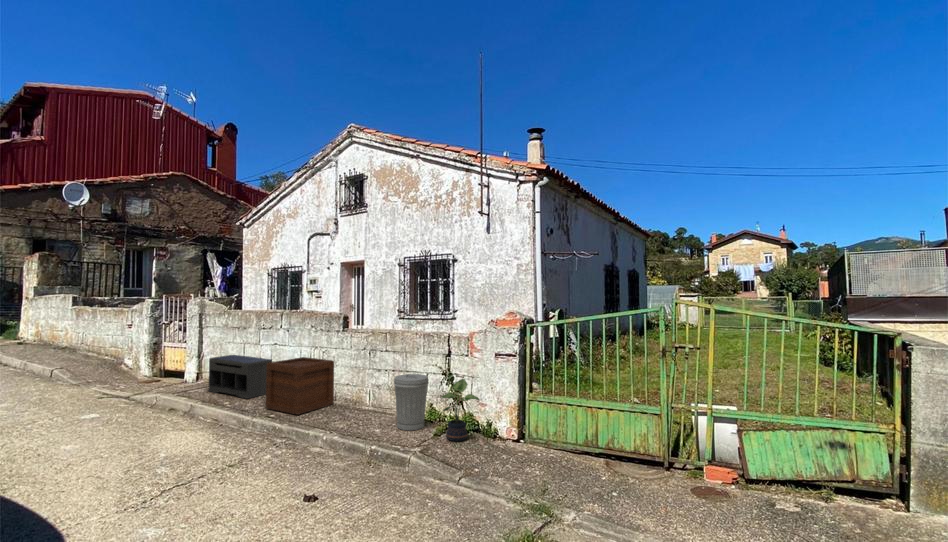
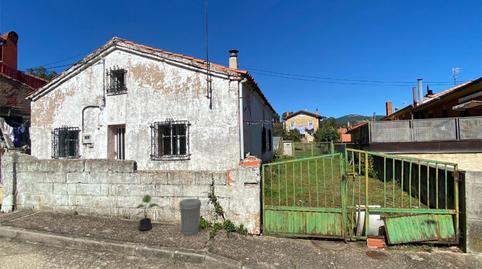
bench: present [208,355,272,399] -> none [22,193,77,225]
wooden crate: present [266,357,334,415] -> none [79,192,129,233]
potted plant: present [442,379,479,441] -> present [137,195,159,231]

